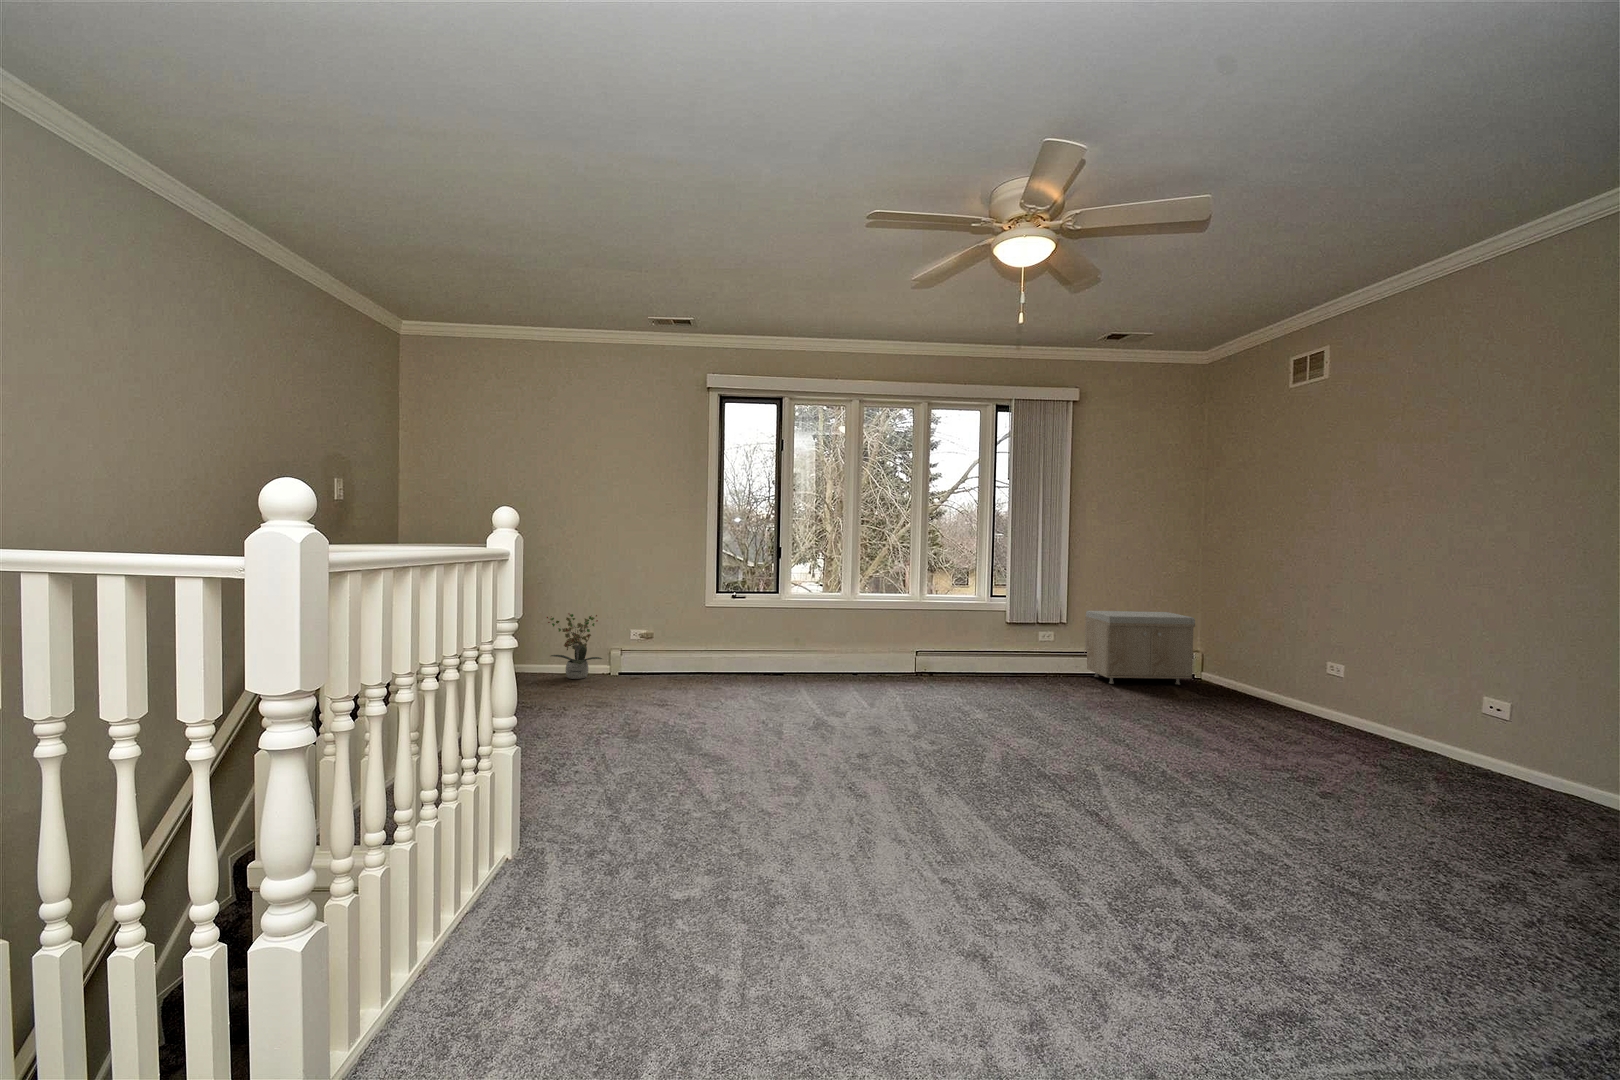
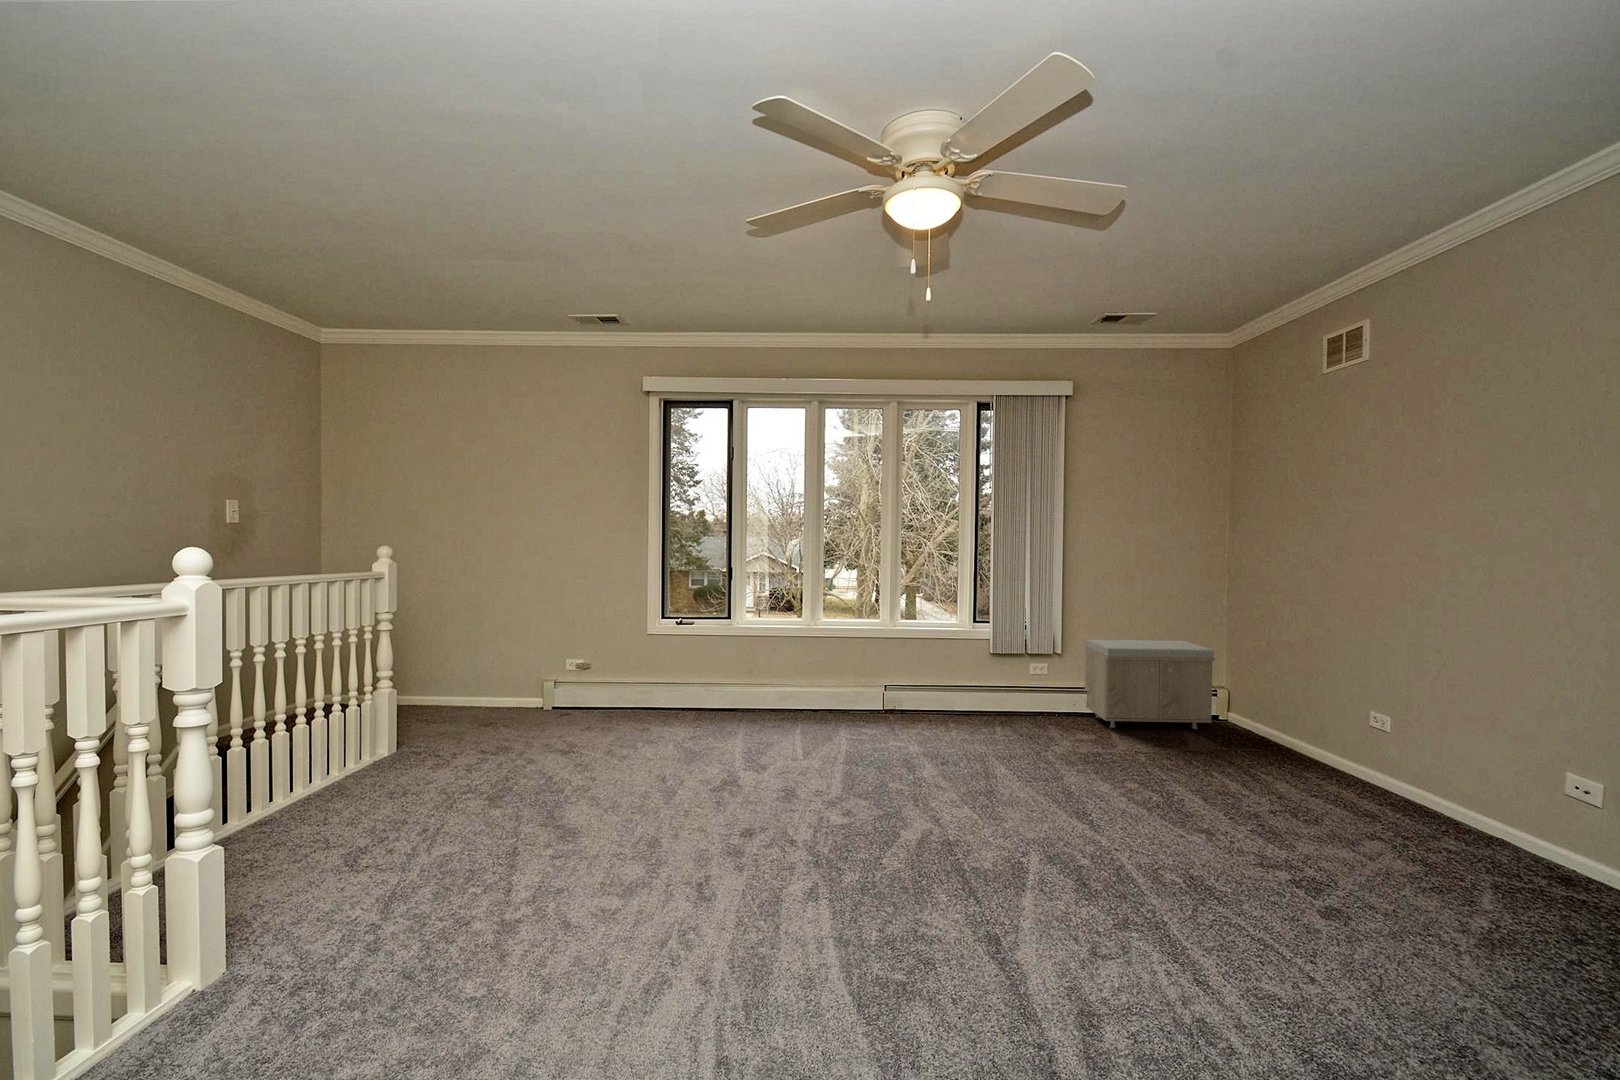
potted plant: present [547,613,602,679] -> none [466,644,529,718]

